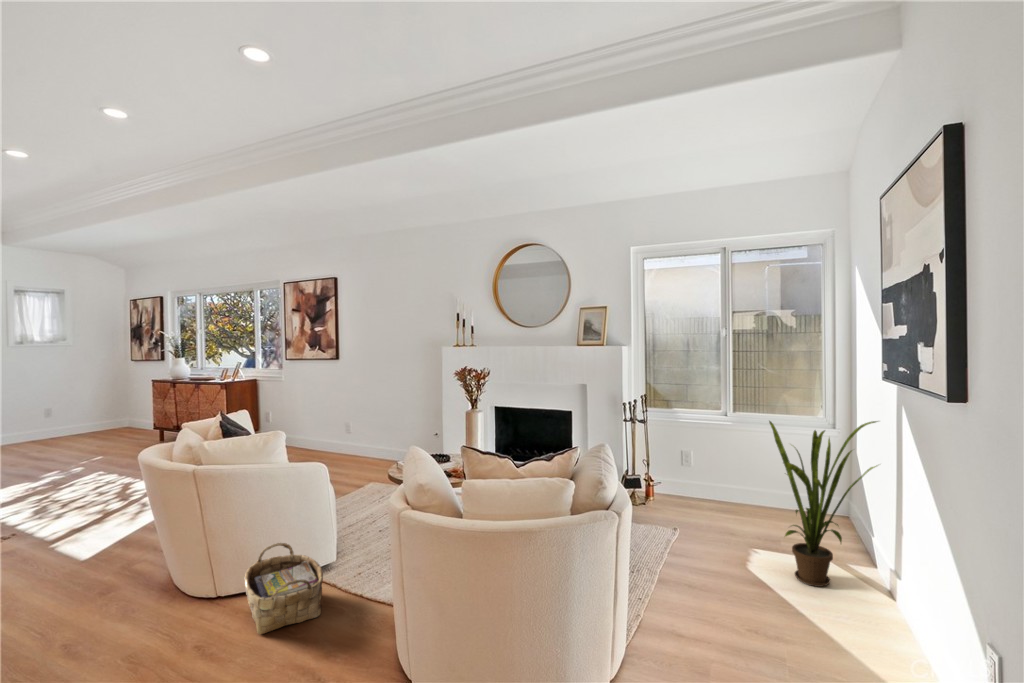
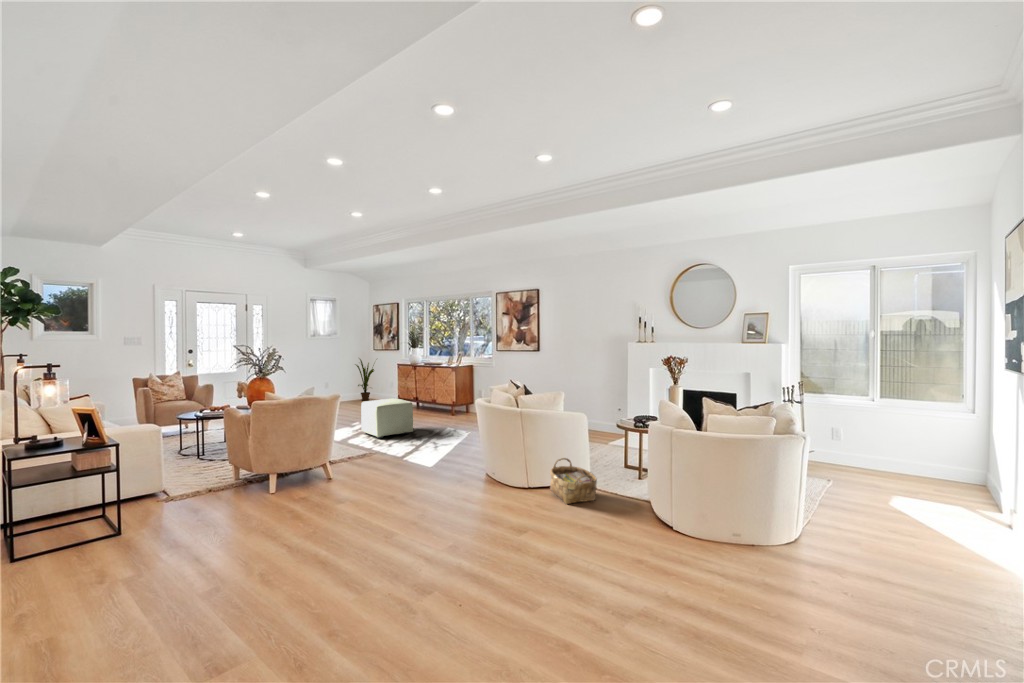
house plant: present [769,421,878,587] -> present [355,359,374,401]
ottoman: none [32,436,124,503] -> present [361,399,413,438]

